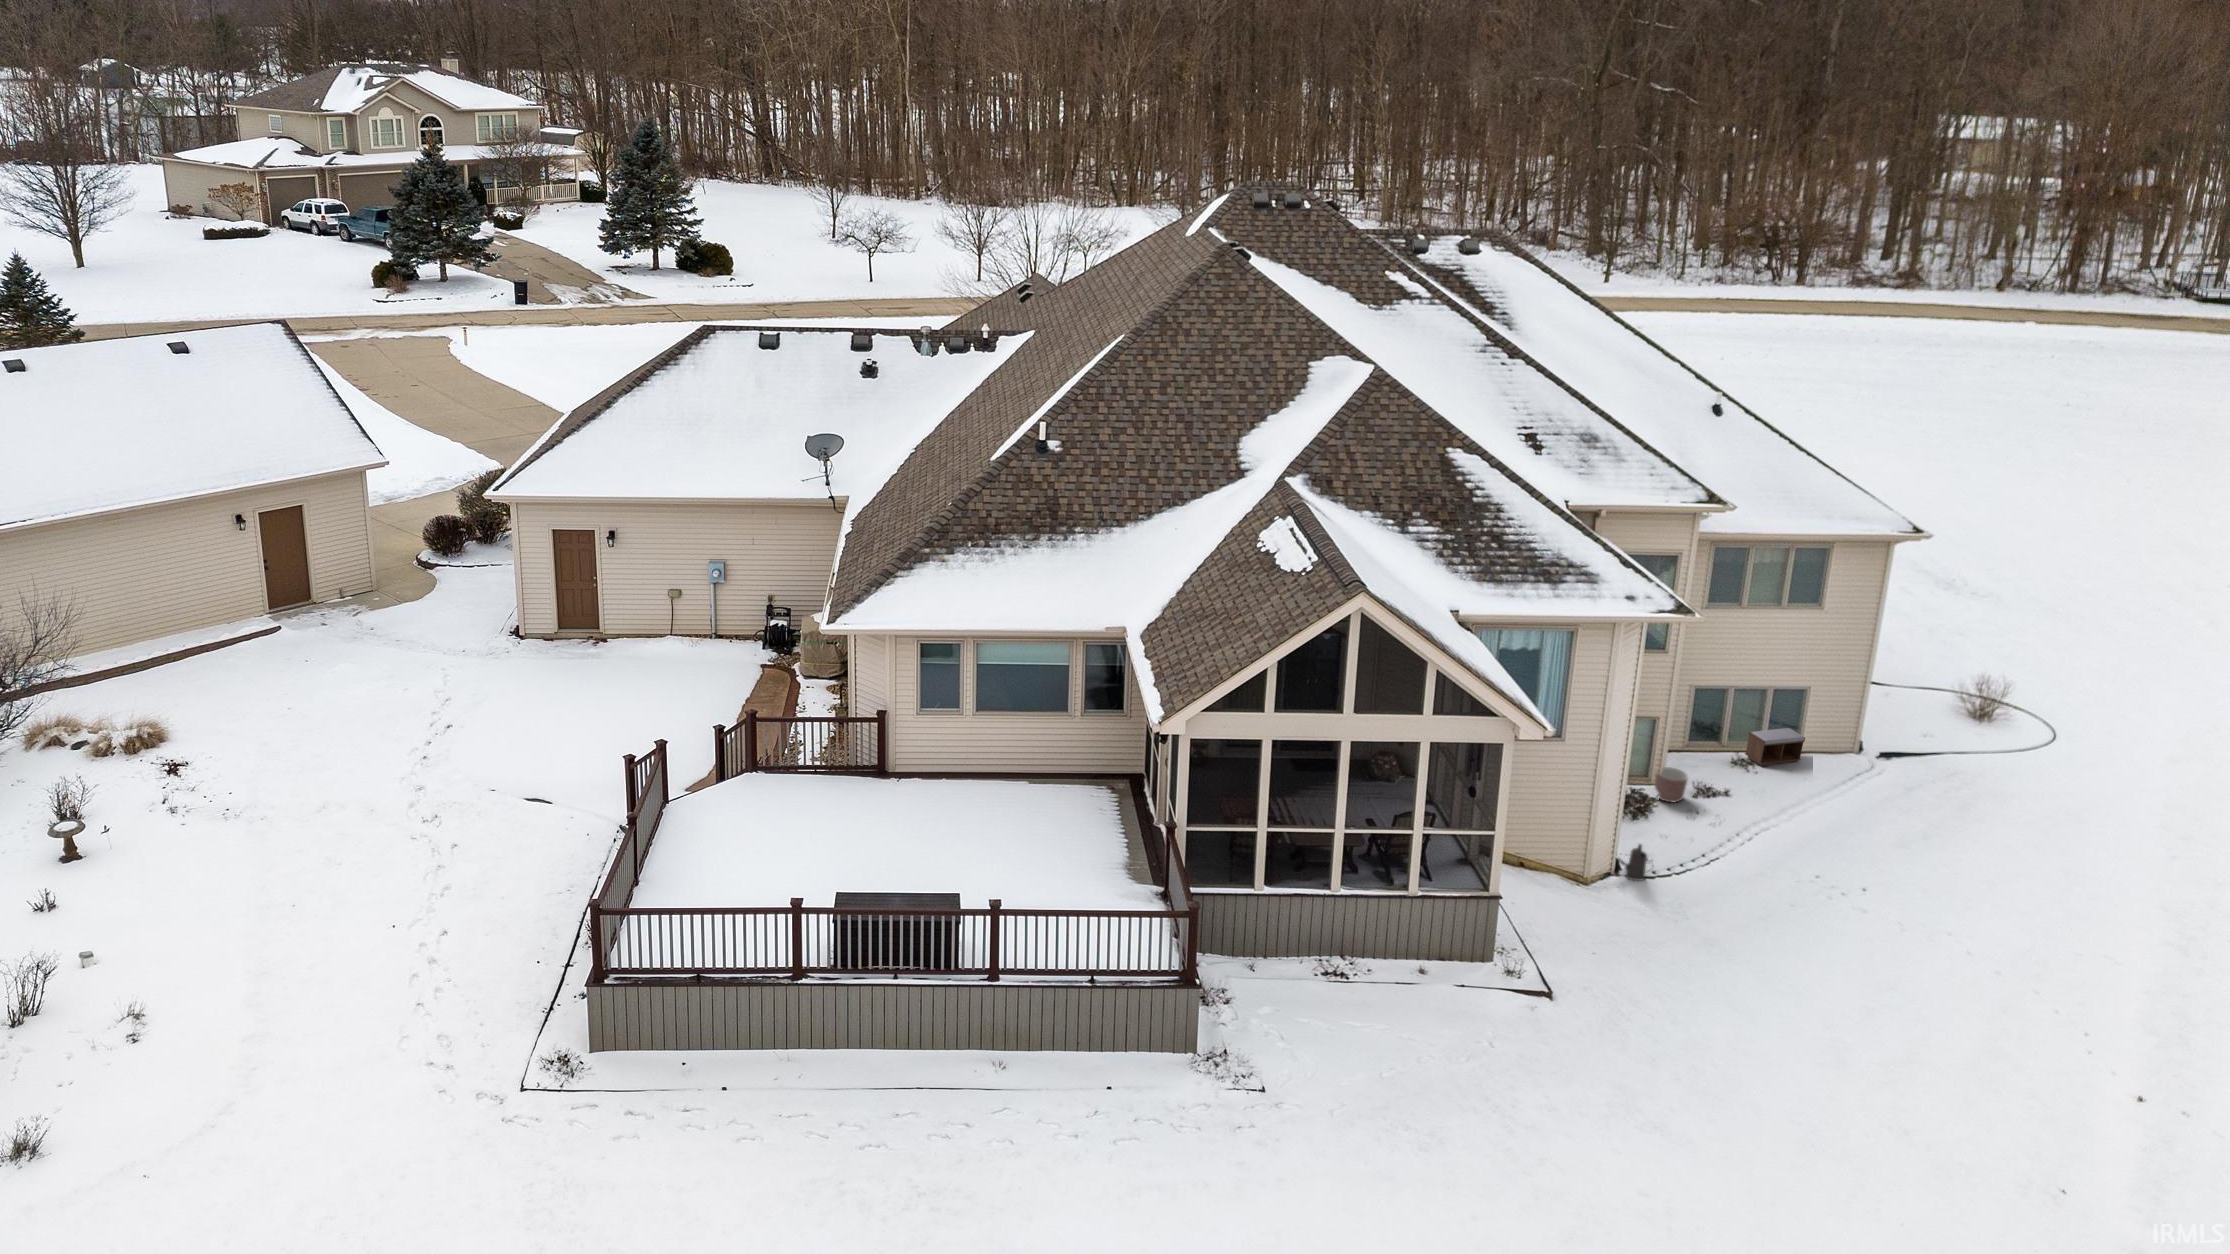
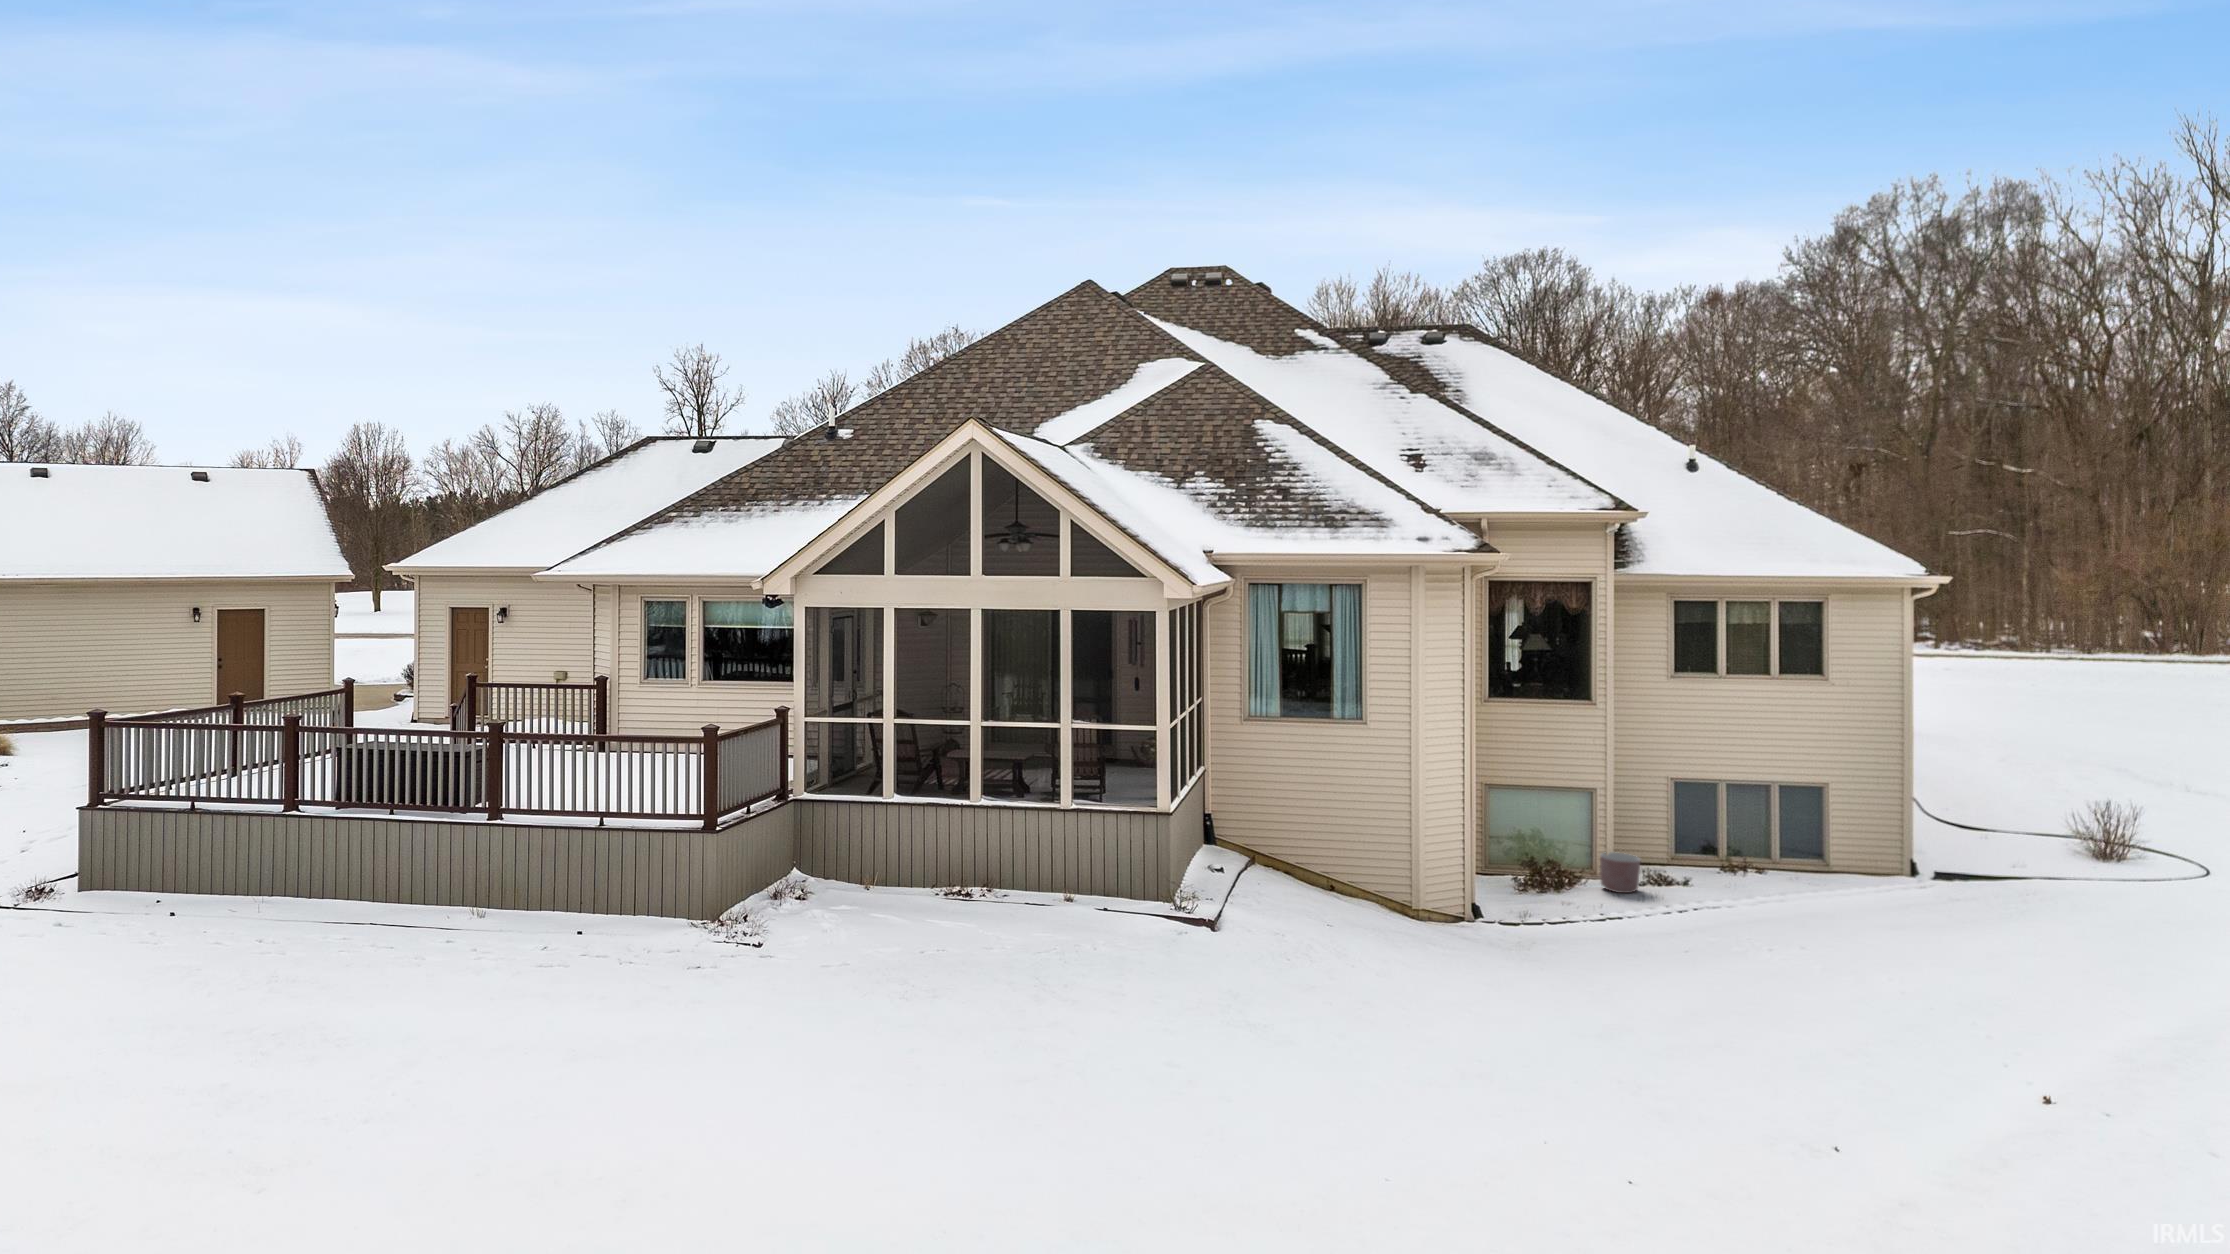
bench: present [1745,728,1805,766] -> none [1755,838,1833,881]
watering can: present [1619,844,1647,881] -> none [1468,886,1527,936]

